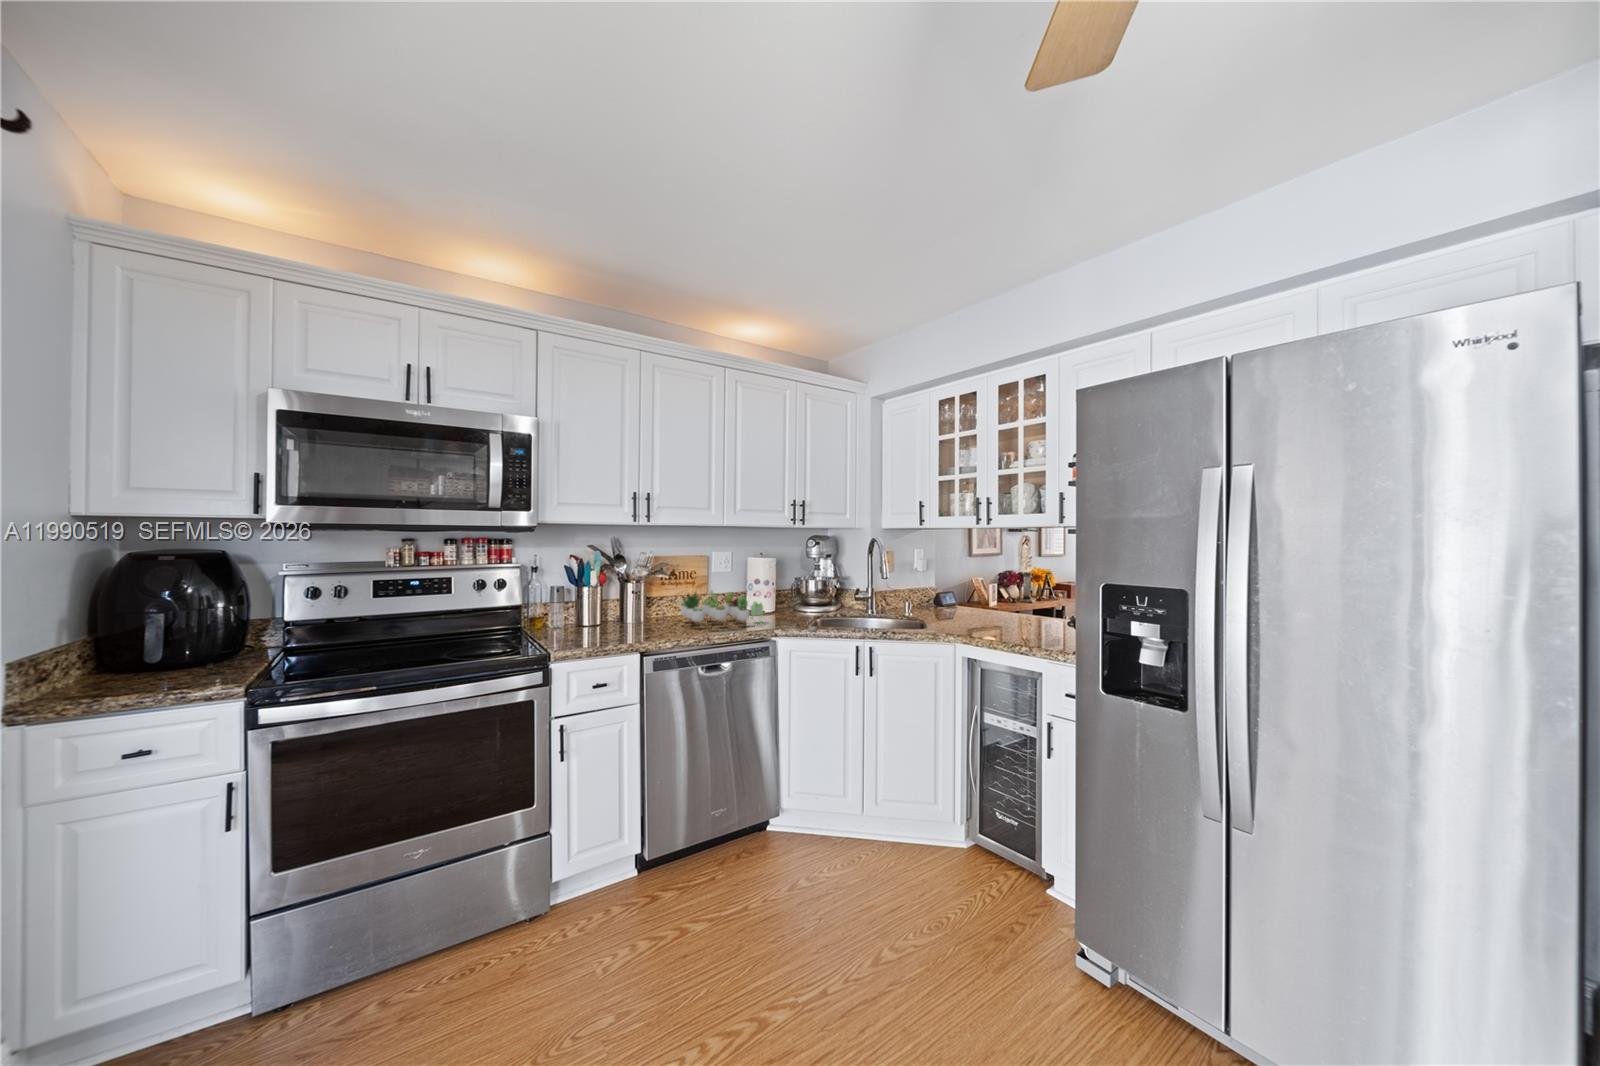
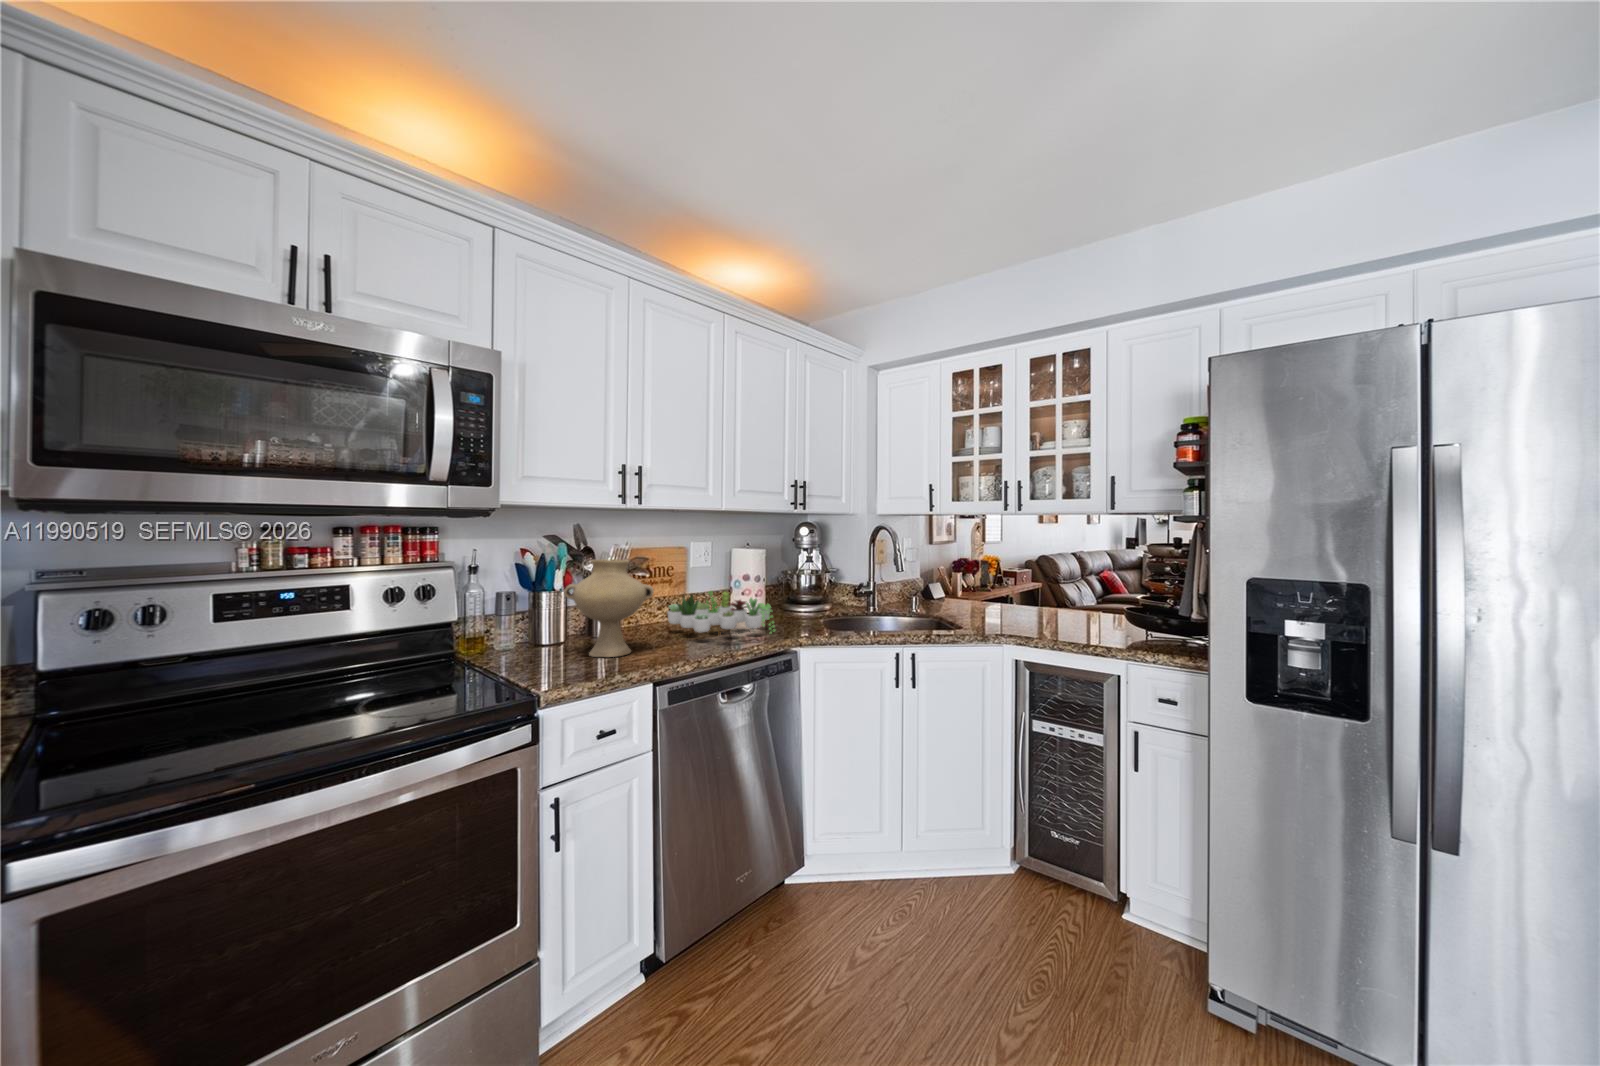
vase: none [590,564,655,635] -> present [564,560,654,657]

